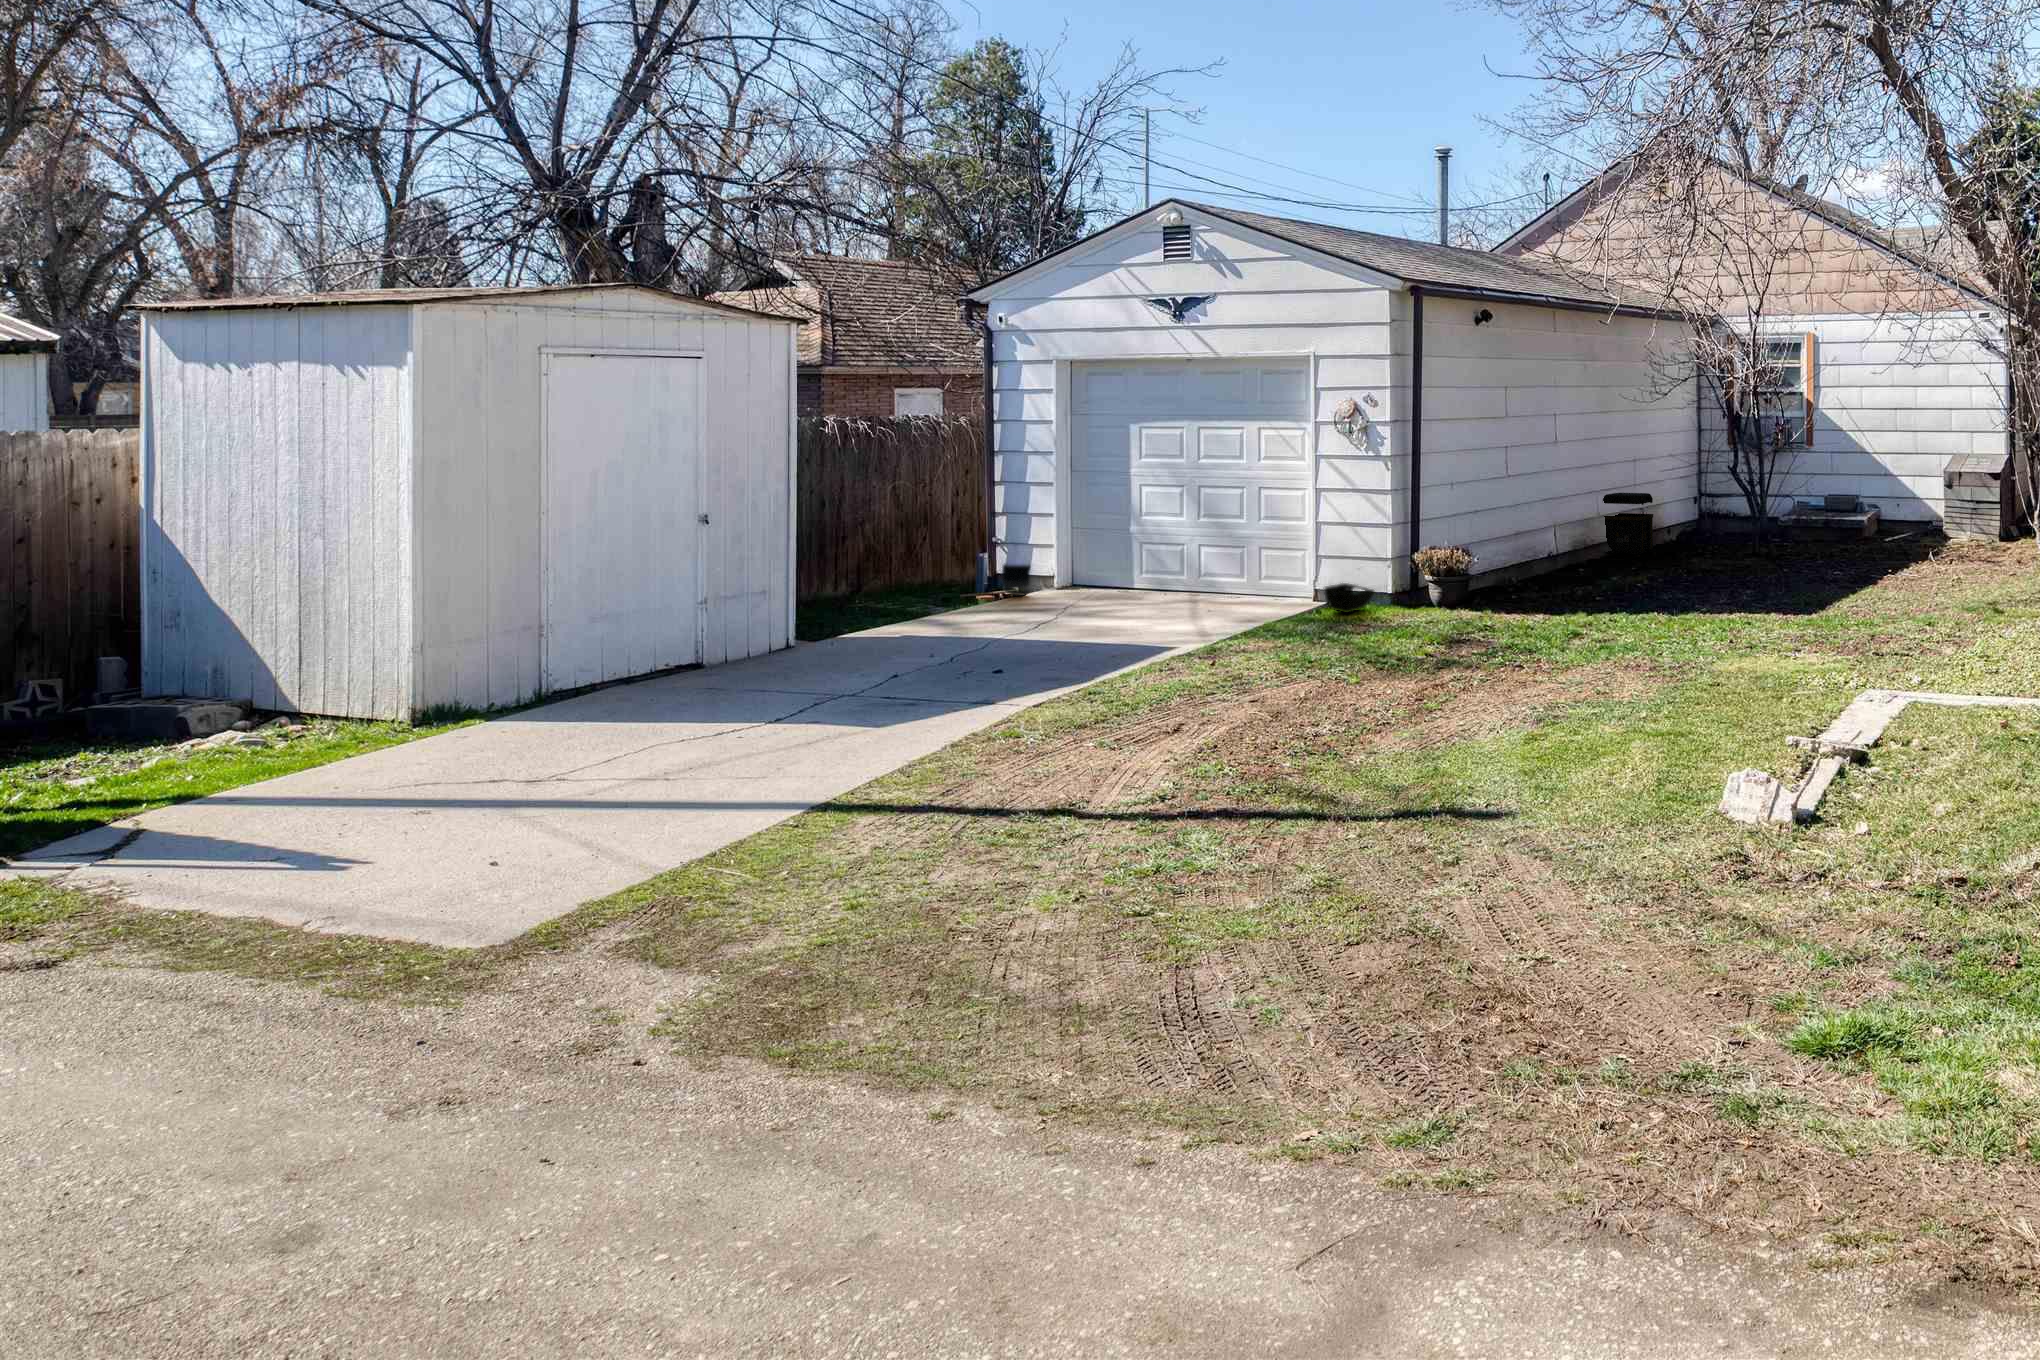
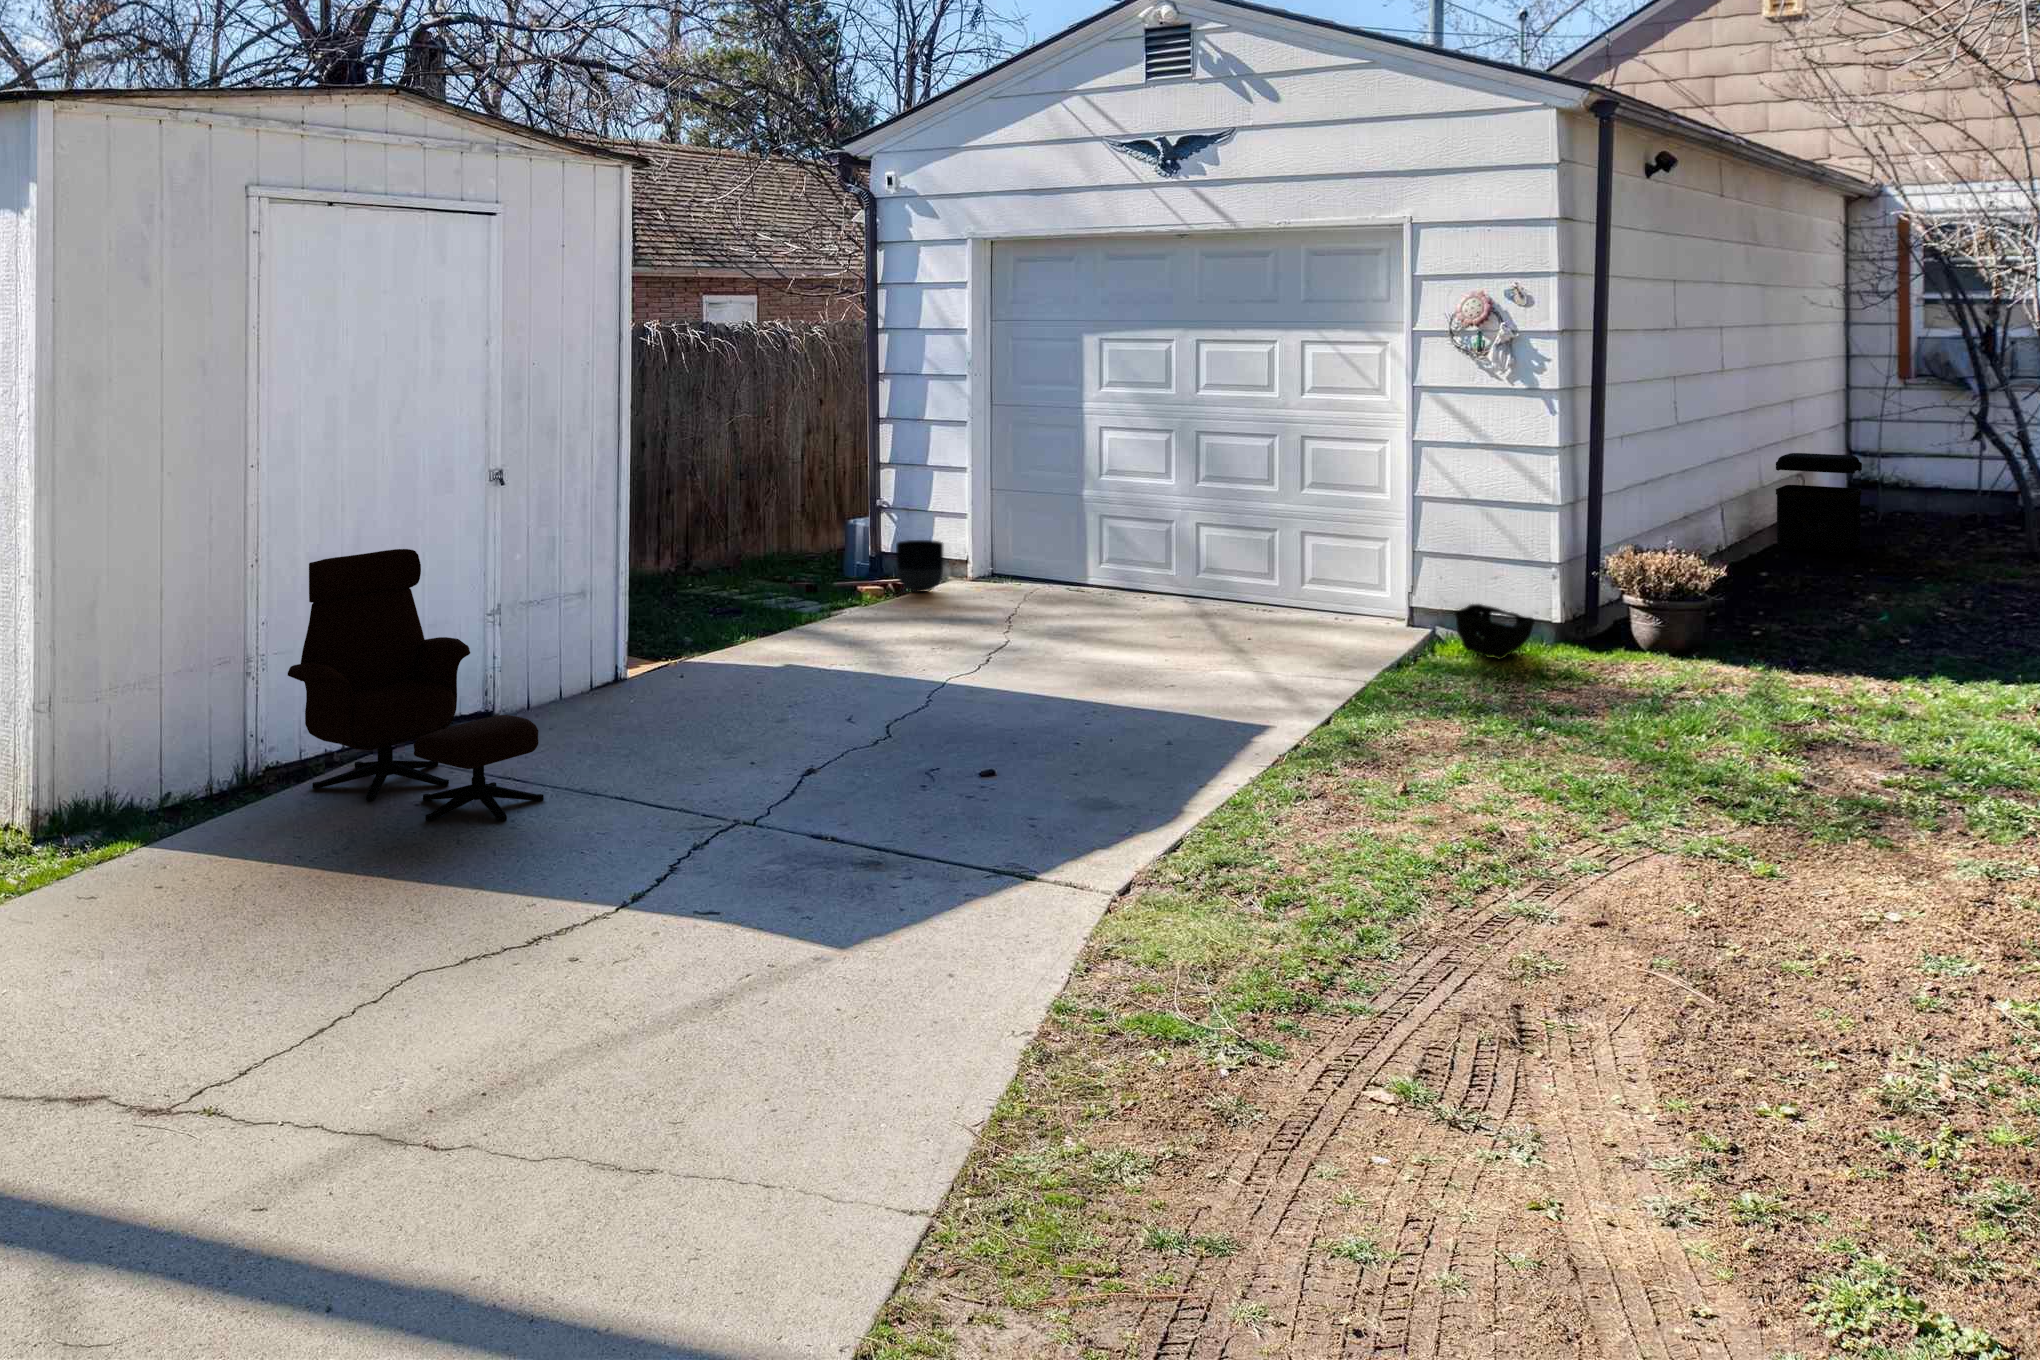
lounge chair: none [569,560,730,706] -> present [288,549,544,821]

